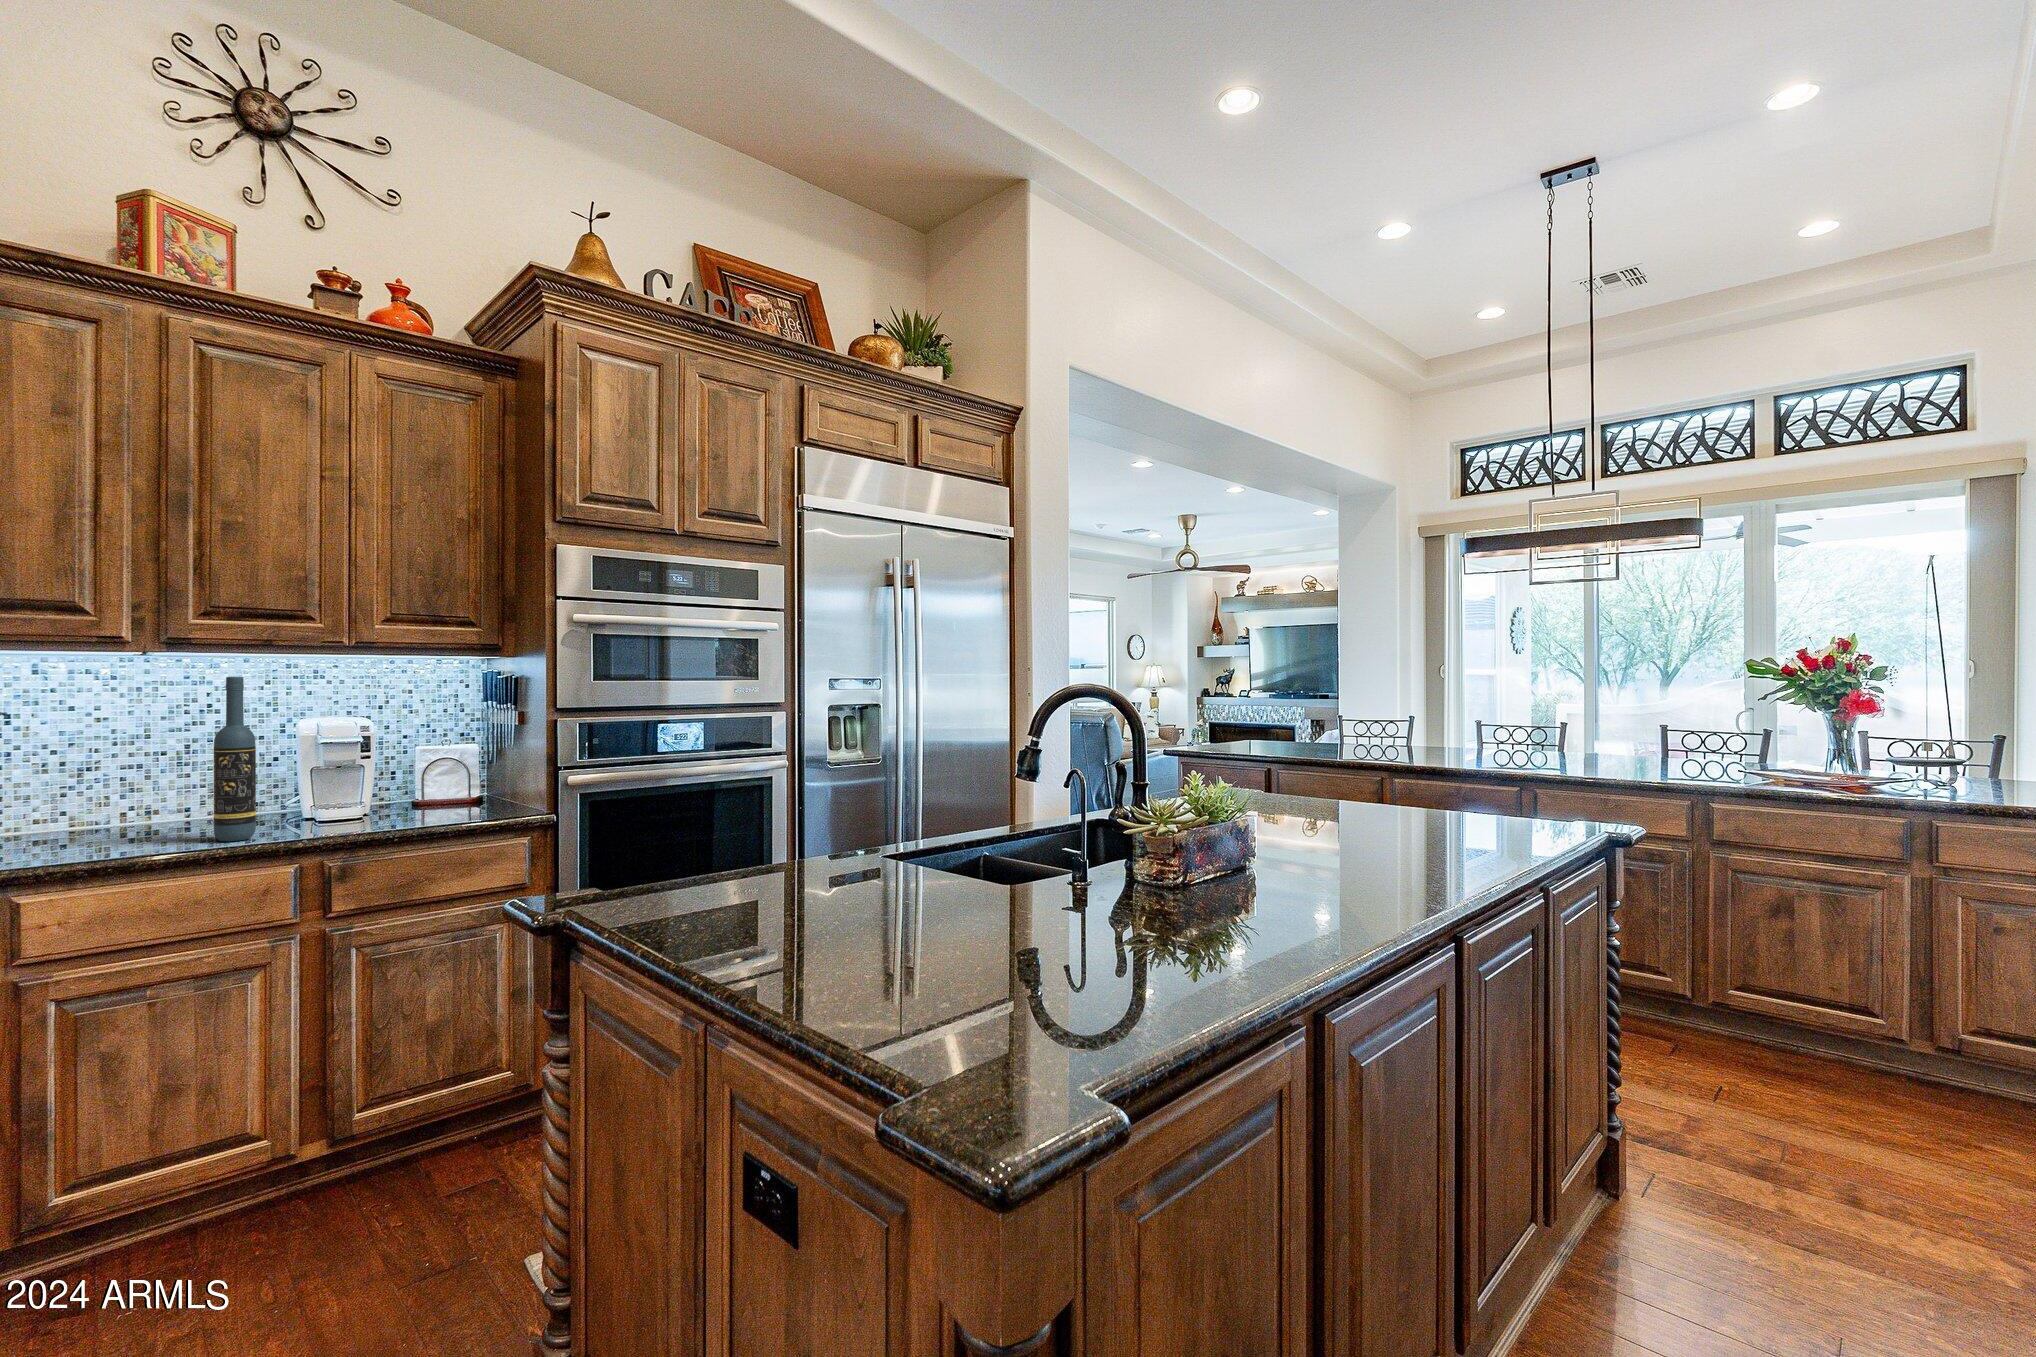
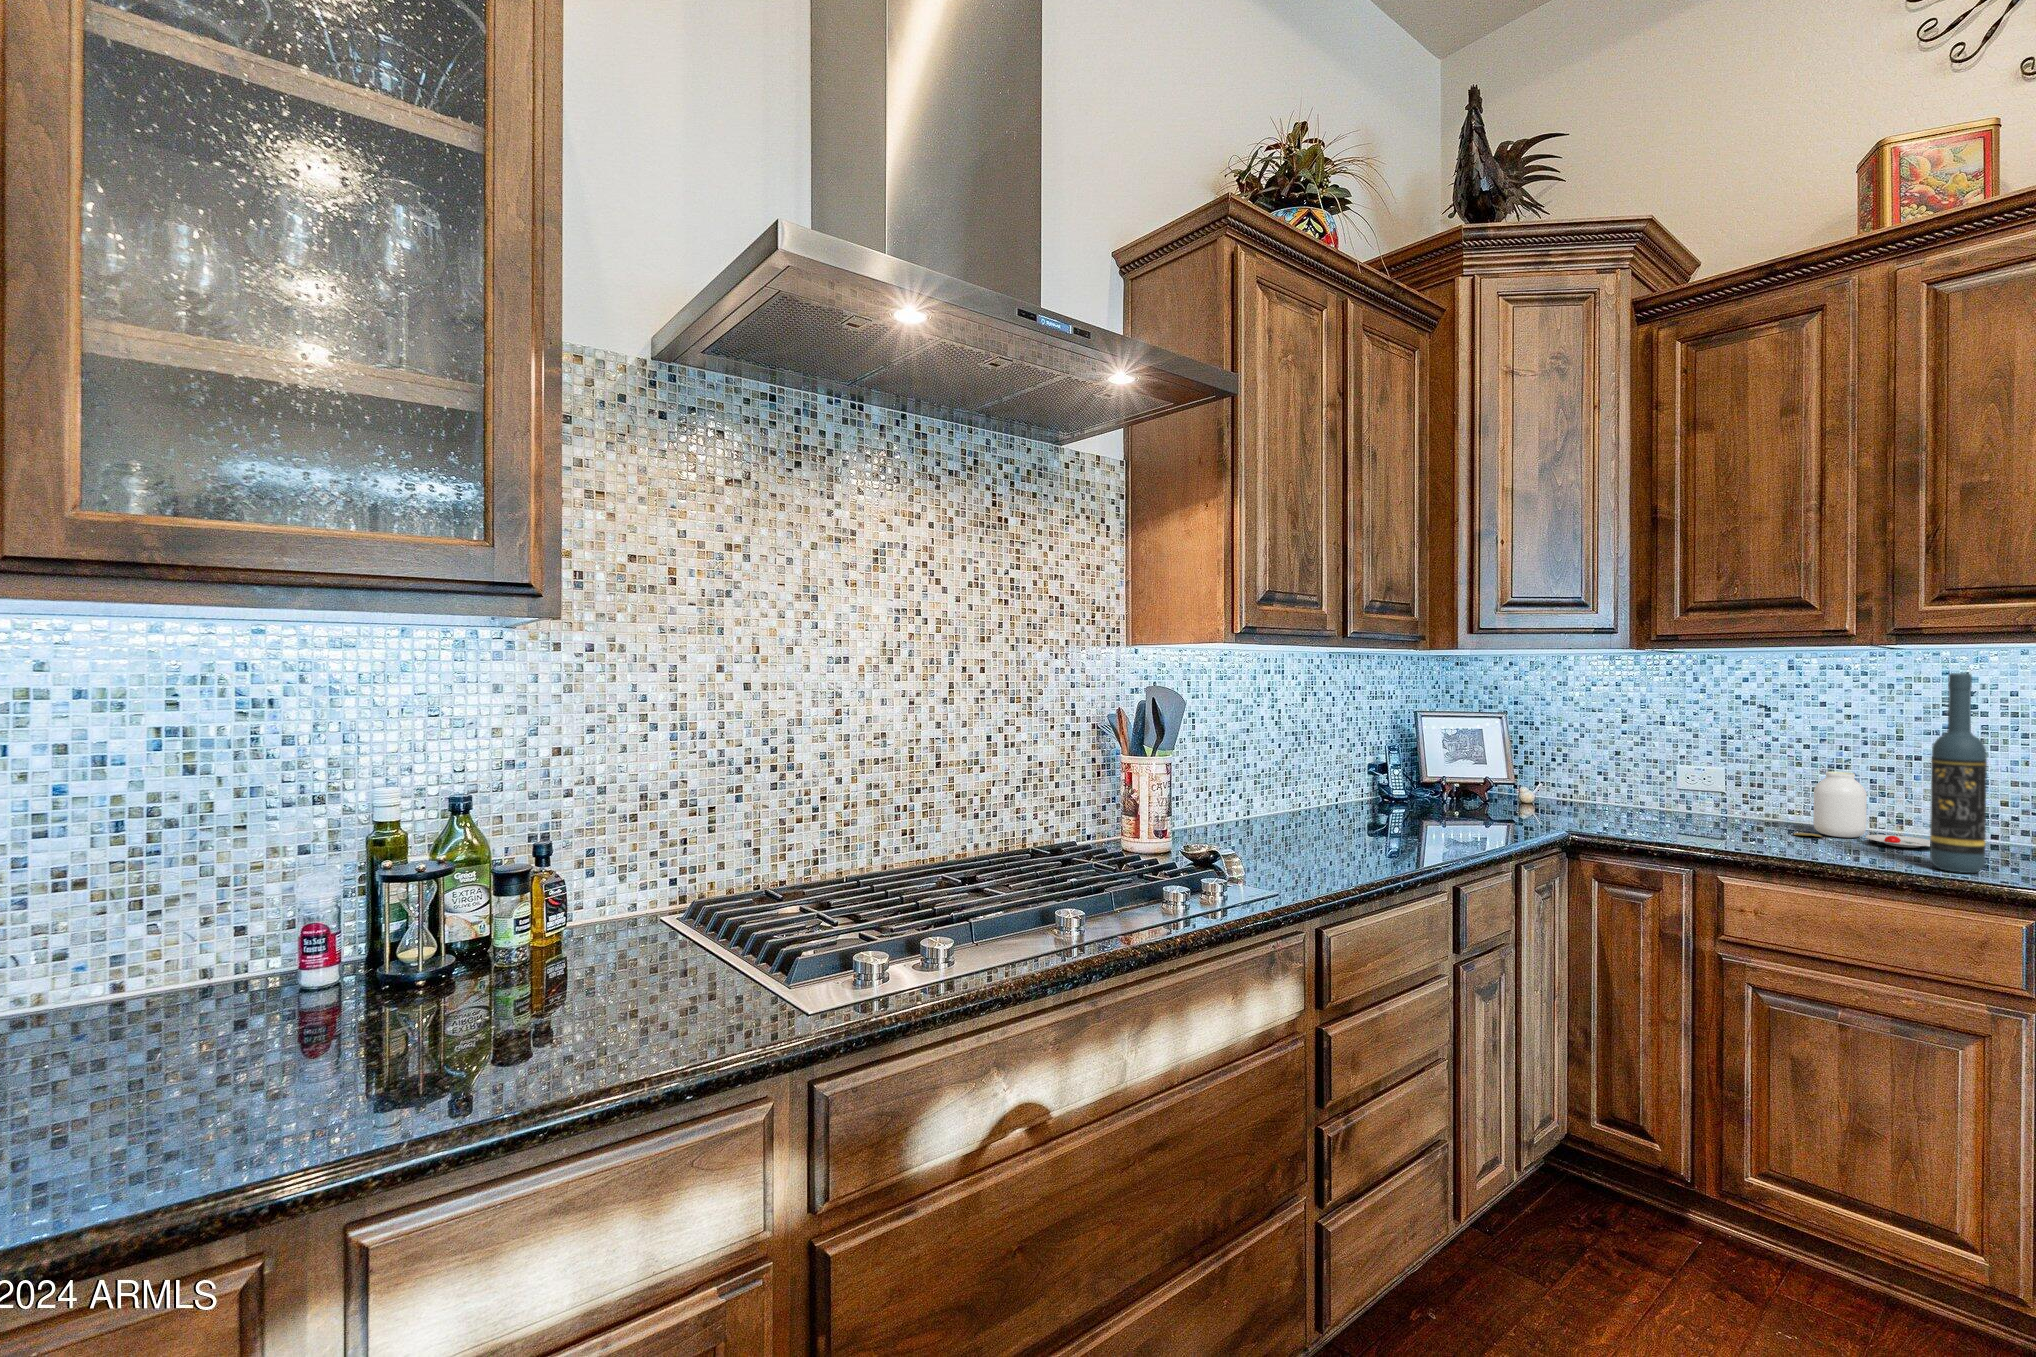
jar: none [59,773,199,842] -> present [1794,772,1930,847]

